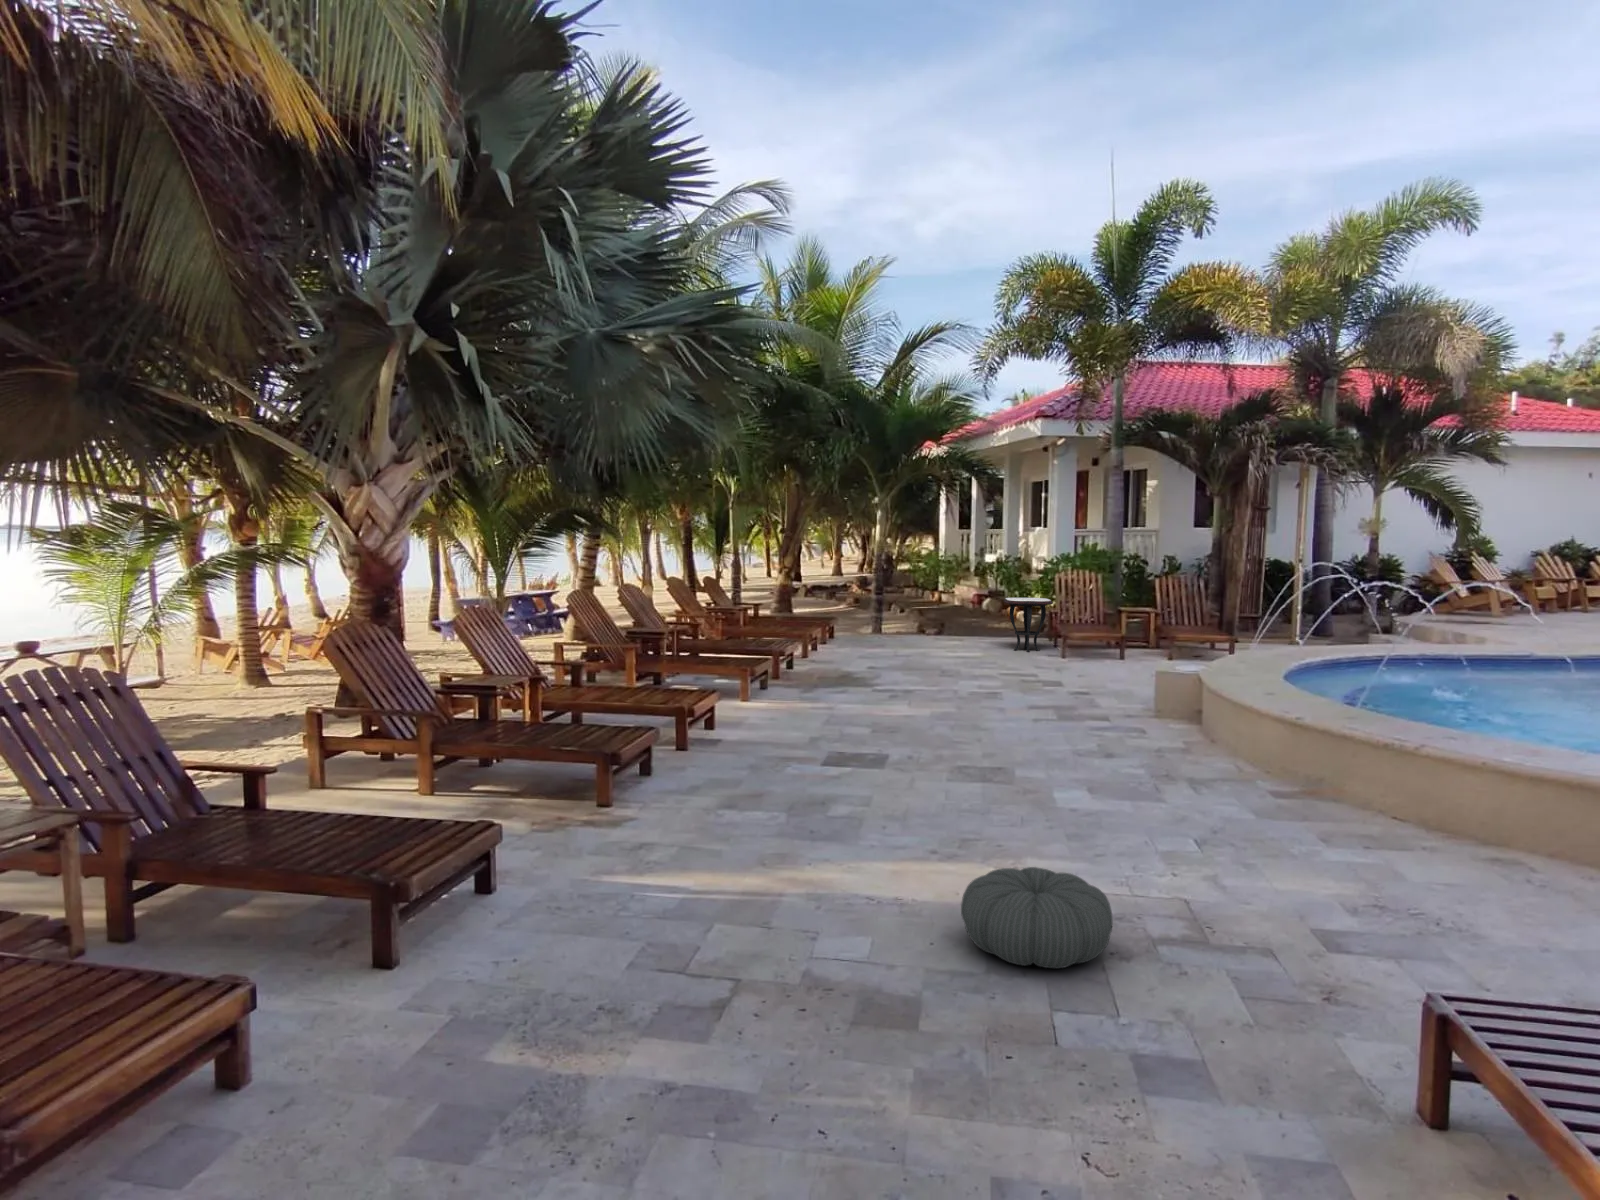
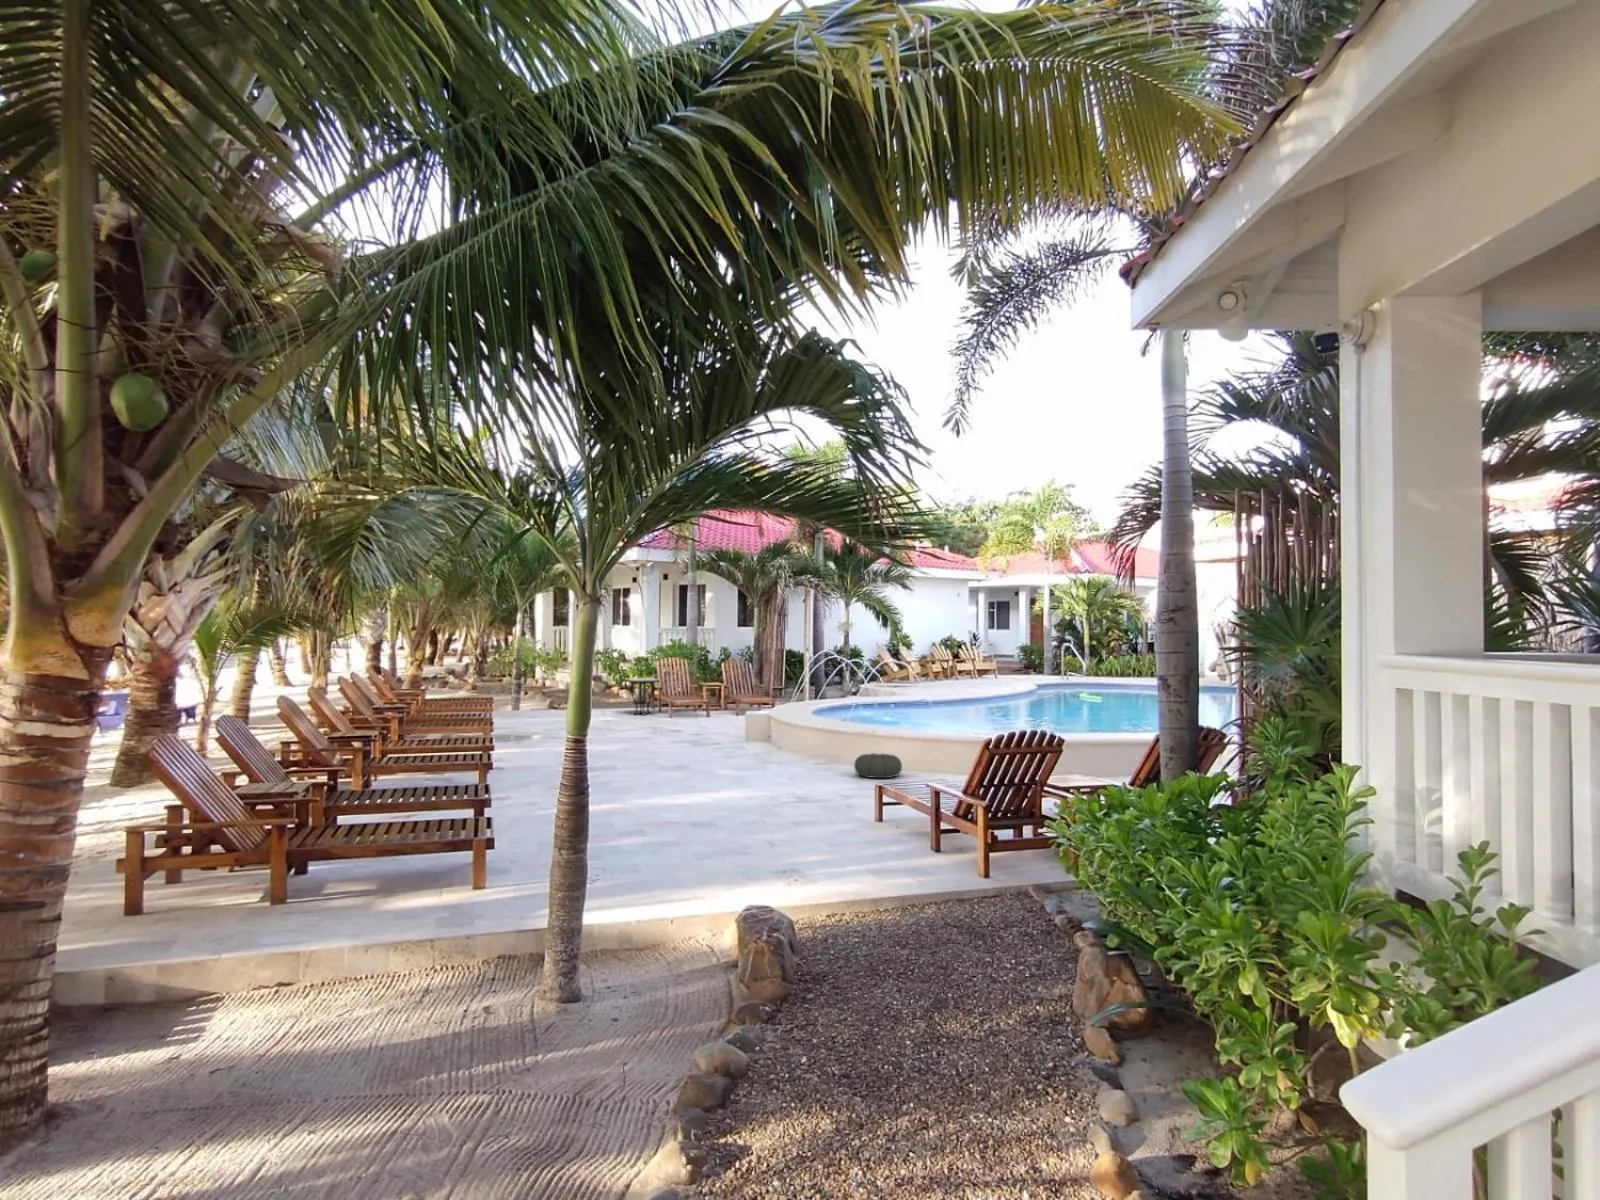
pouf: present [961,867,1113,968] -> present [854,753,902,778]

